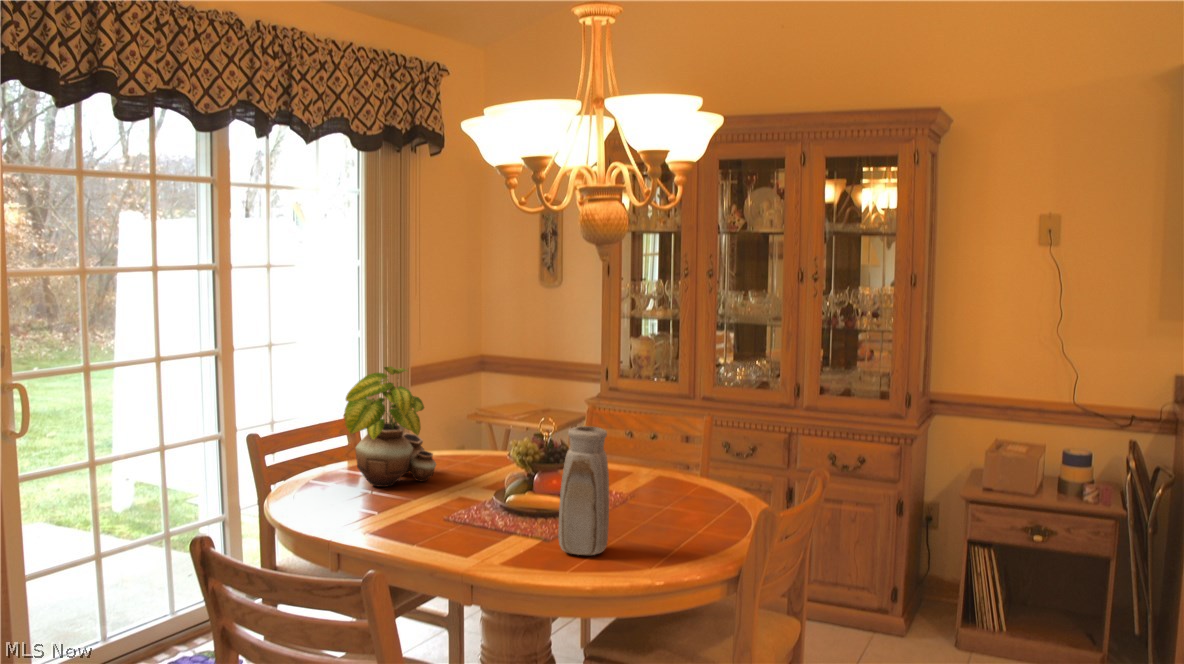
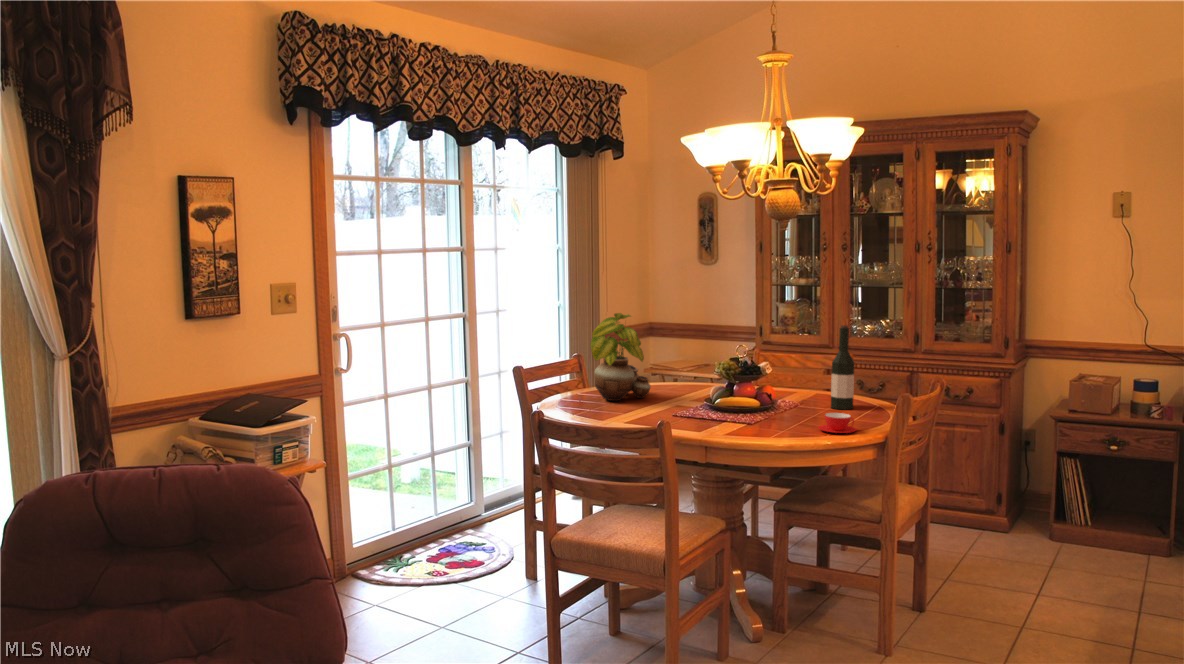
wine bottle: none [670,389,702,503] -> present [831,325,855,410]
vase: present [558,426,609,555] -> none [762,346,798,436]
teacup: none [640,518,692,550] -> present [818,413,856,433]

